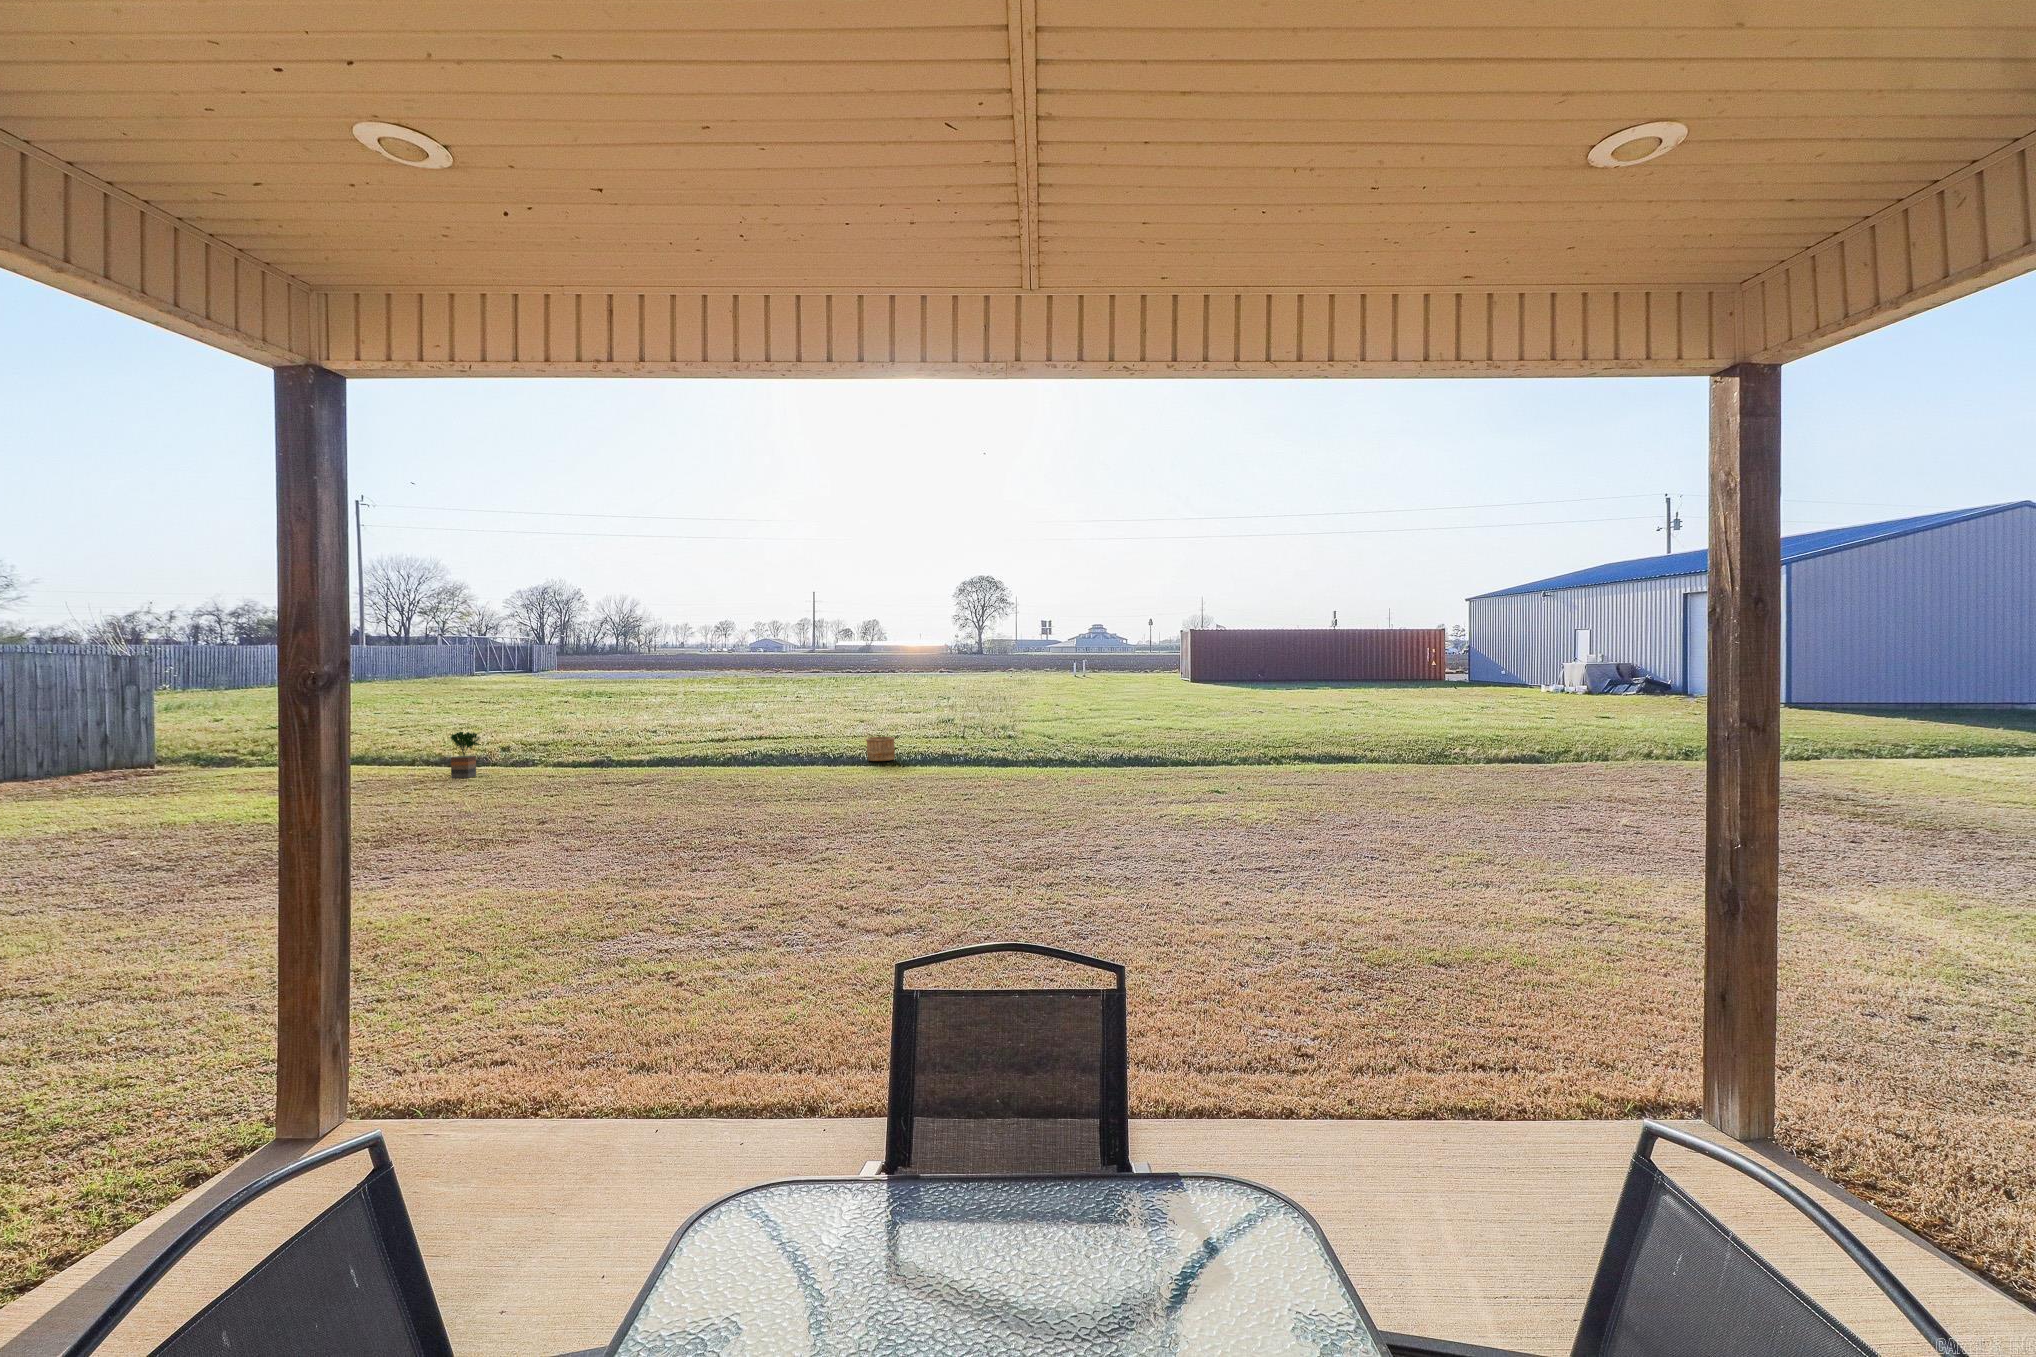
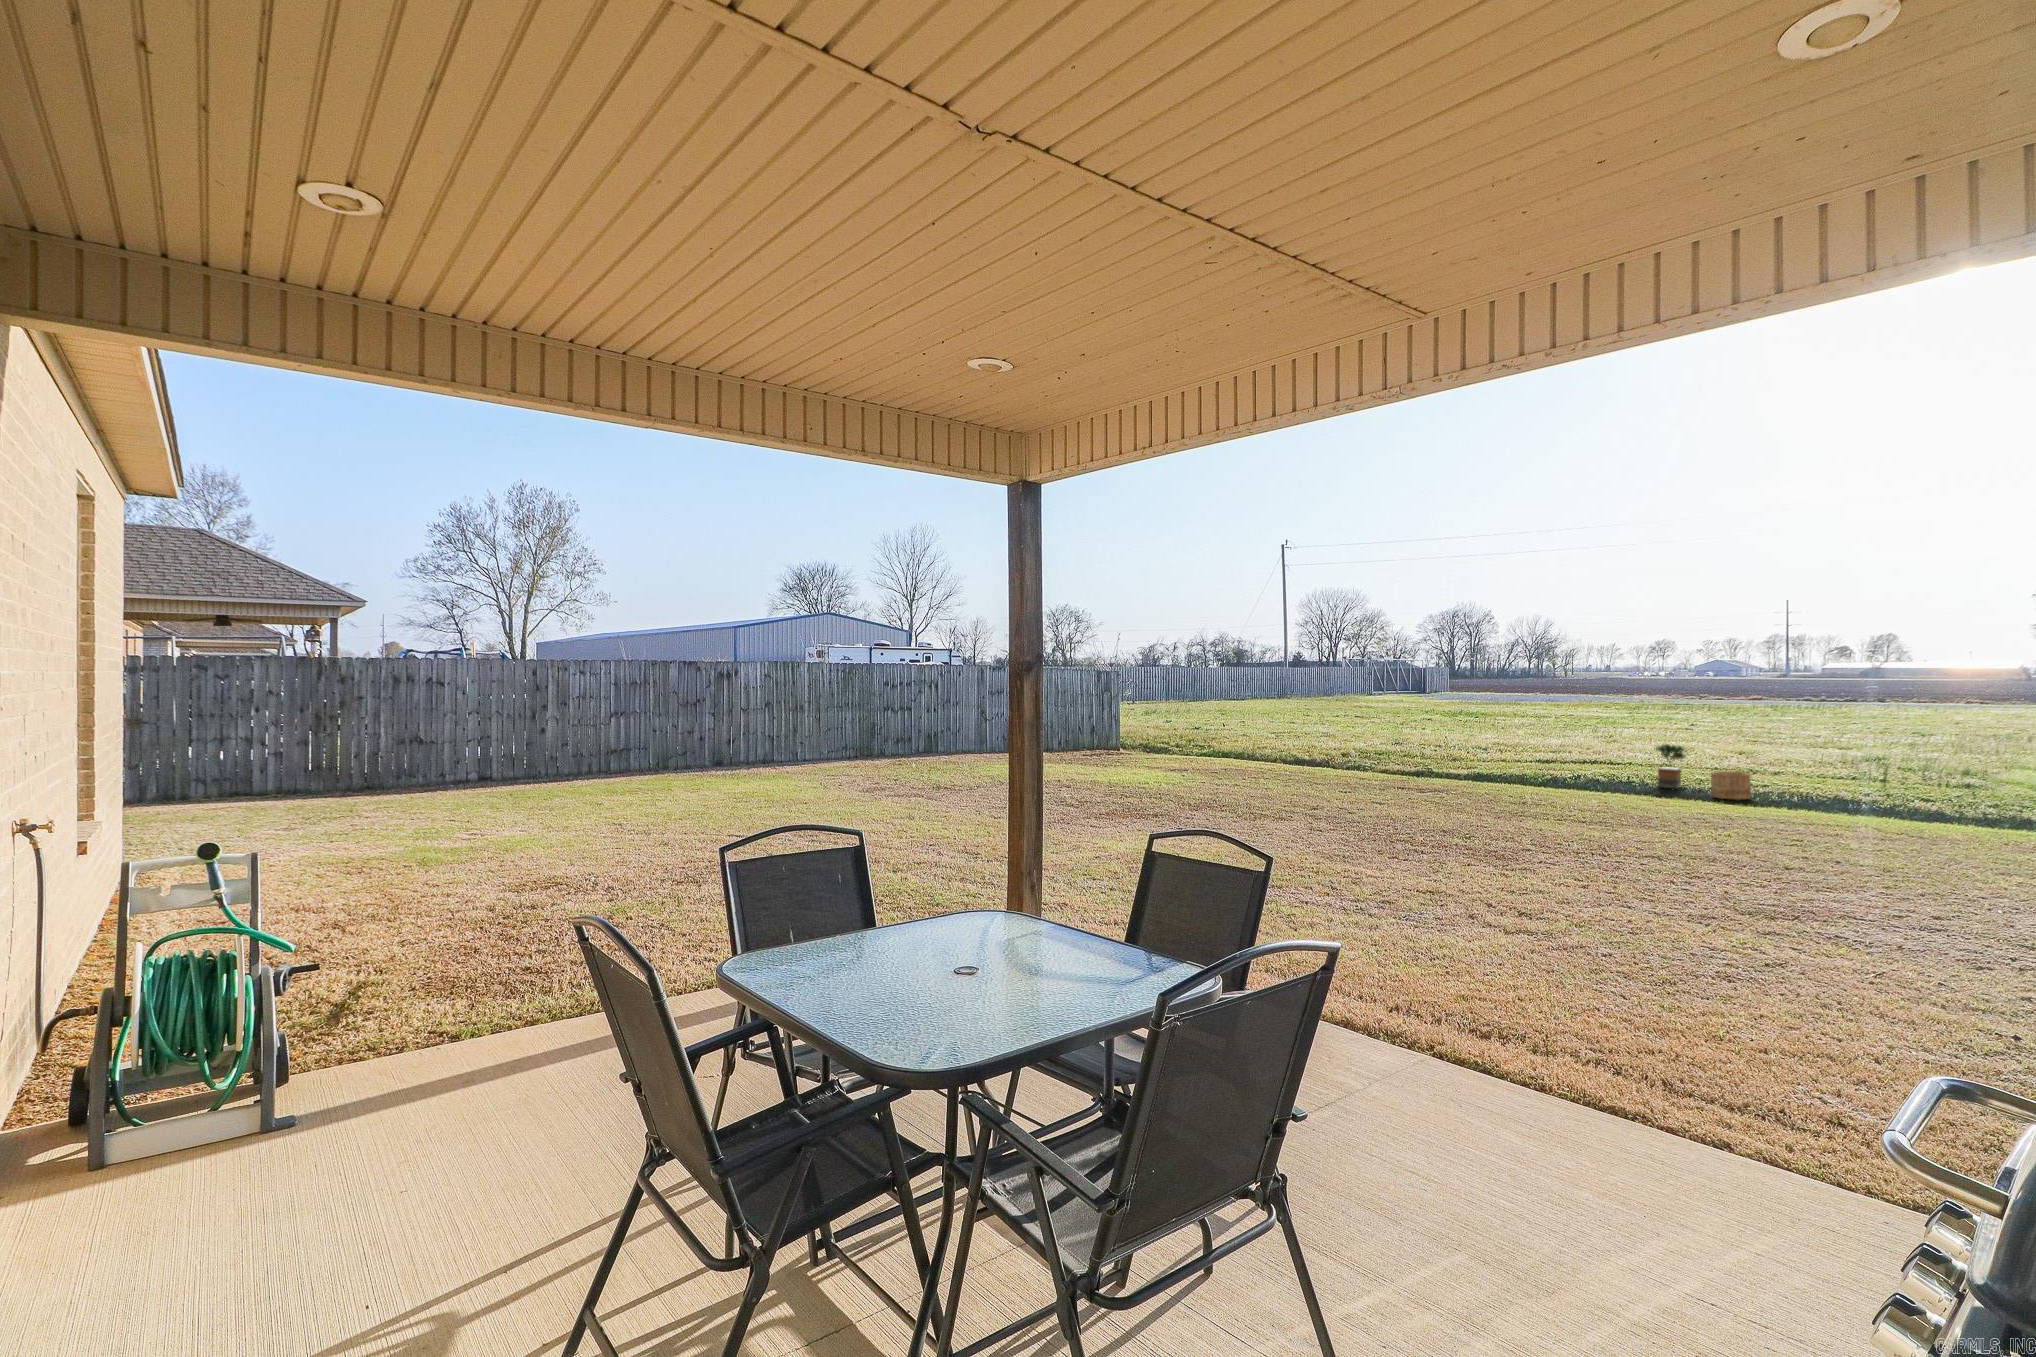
potted tree: present [450,732,481,778] -> present [1656,744,1687,788]

